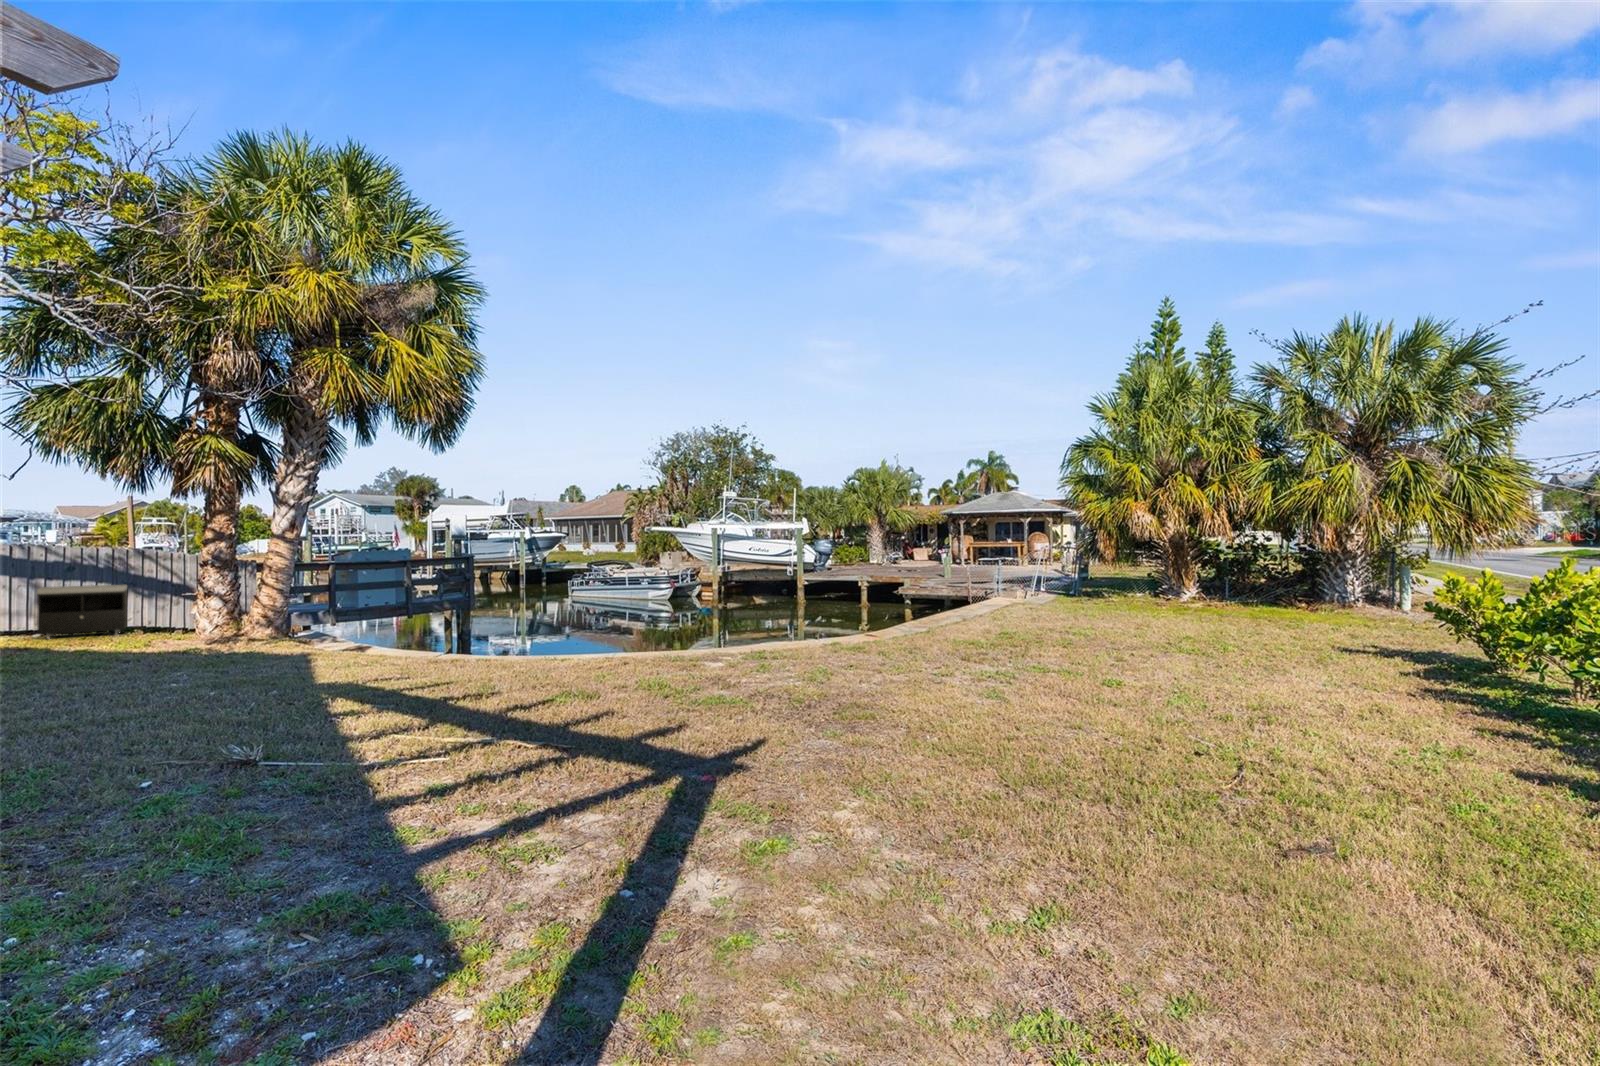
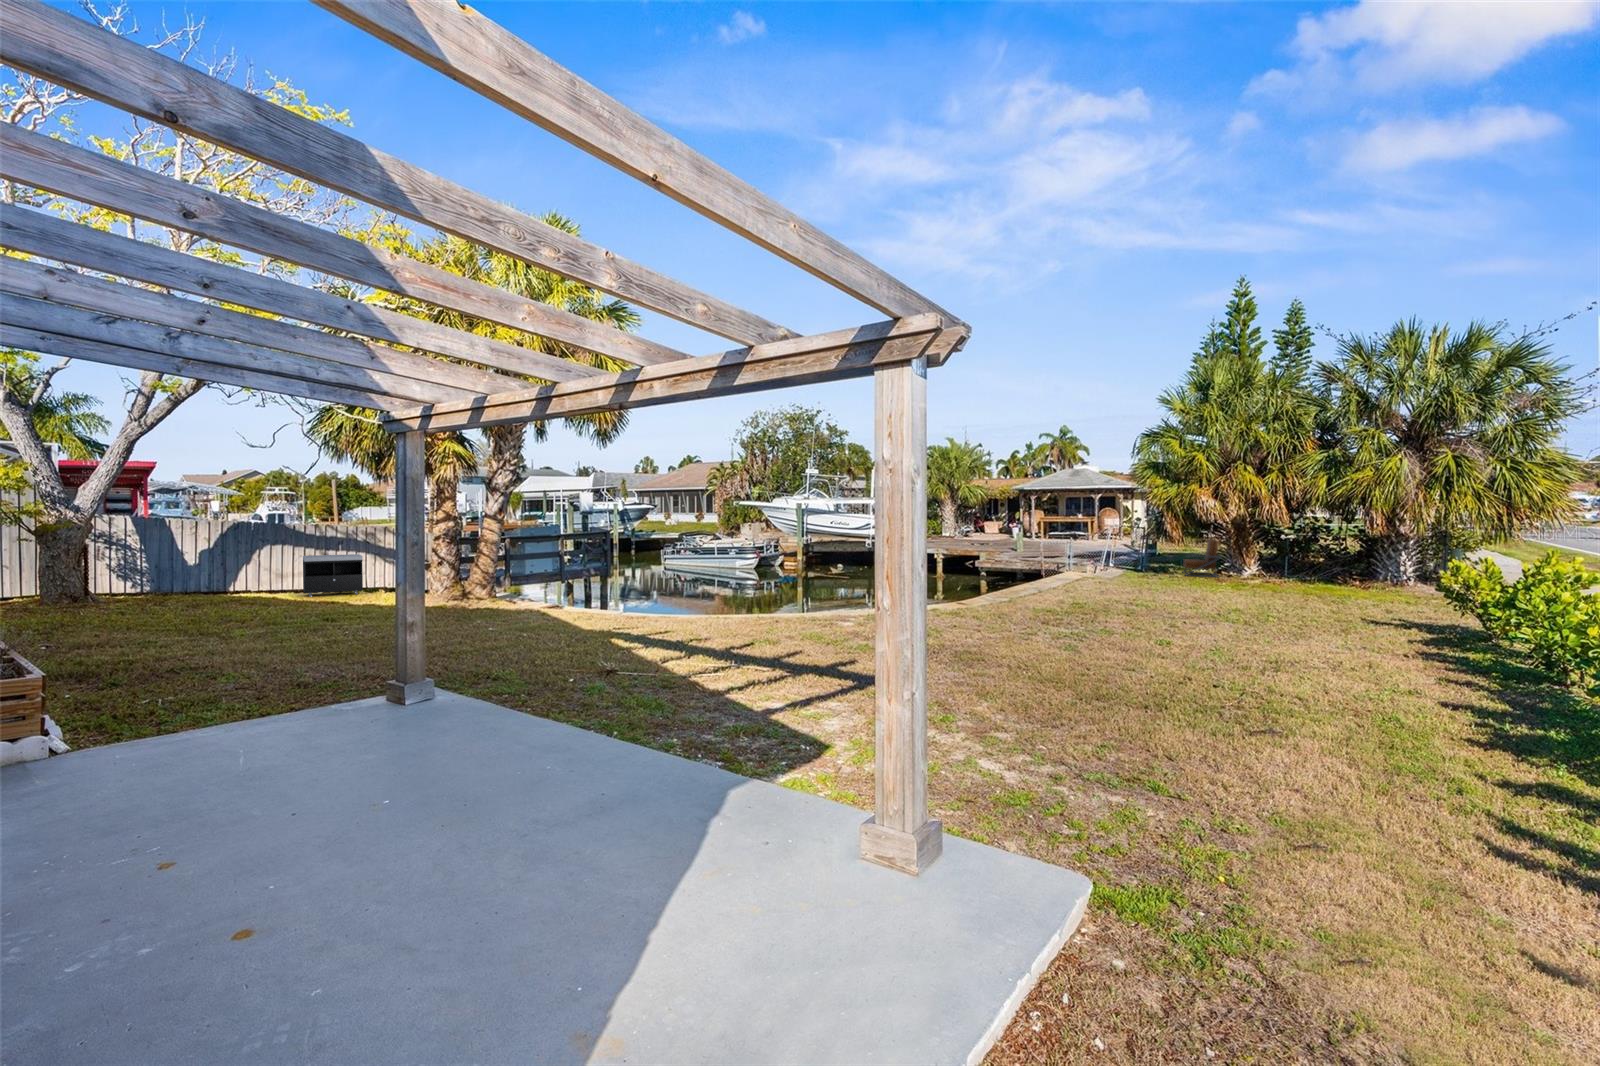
lounge chair: none [1116,560,1159,601] -> present [1183,539,1221,577]

